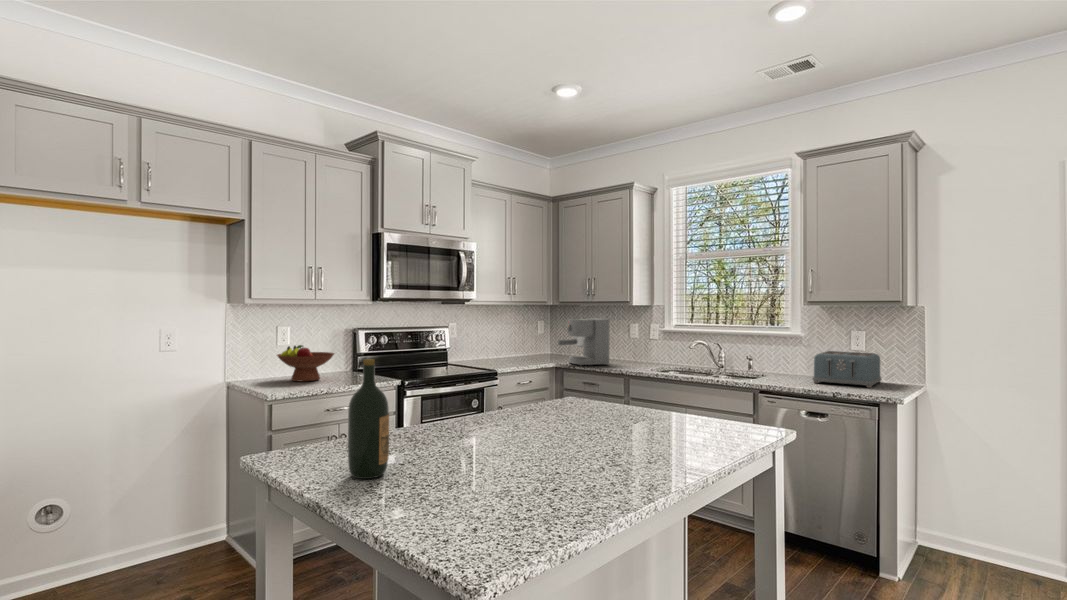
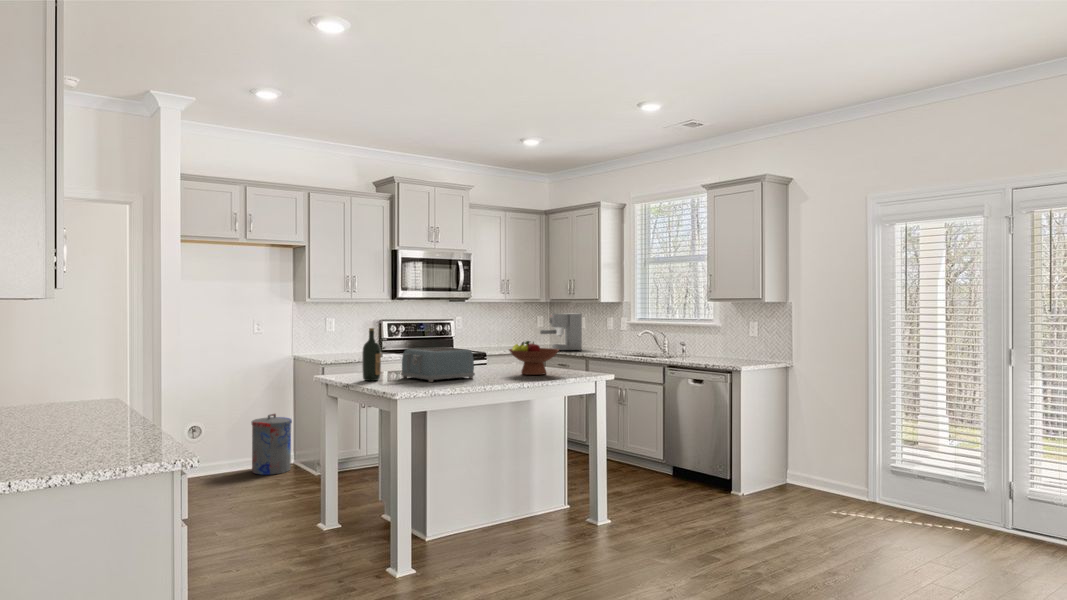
fruit bowl: present [277,345,334,381] -> present [509,341,559,375]
toaster: present [813,351,882,388] -> present [401,347,475,382]
trash can: none [153,474,220,576] -> present [251,414,292,475]

